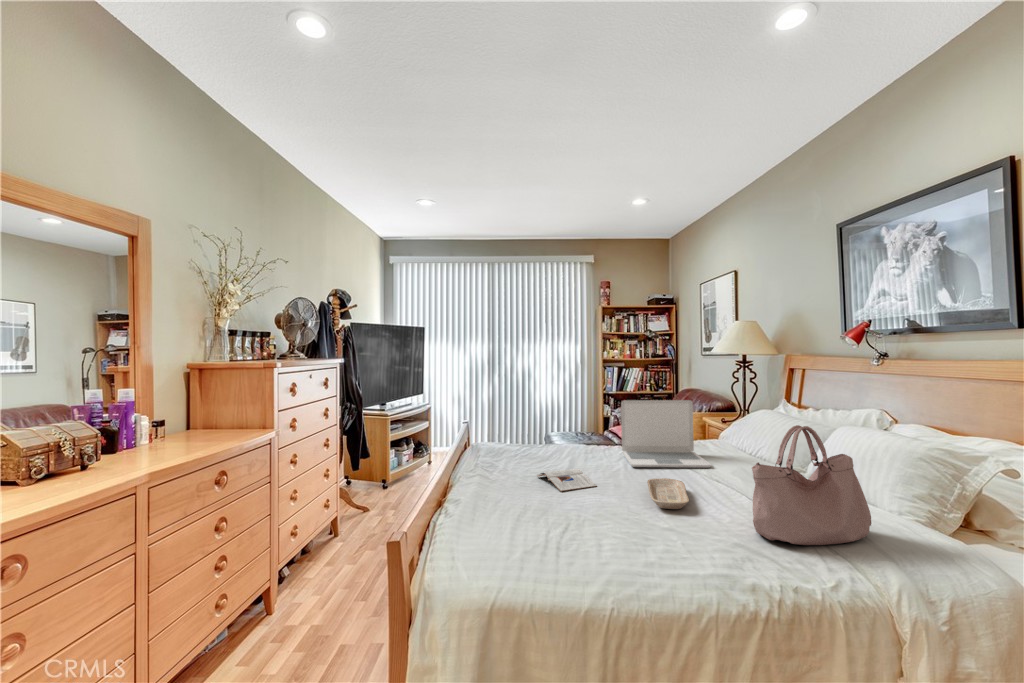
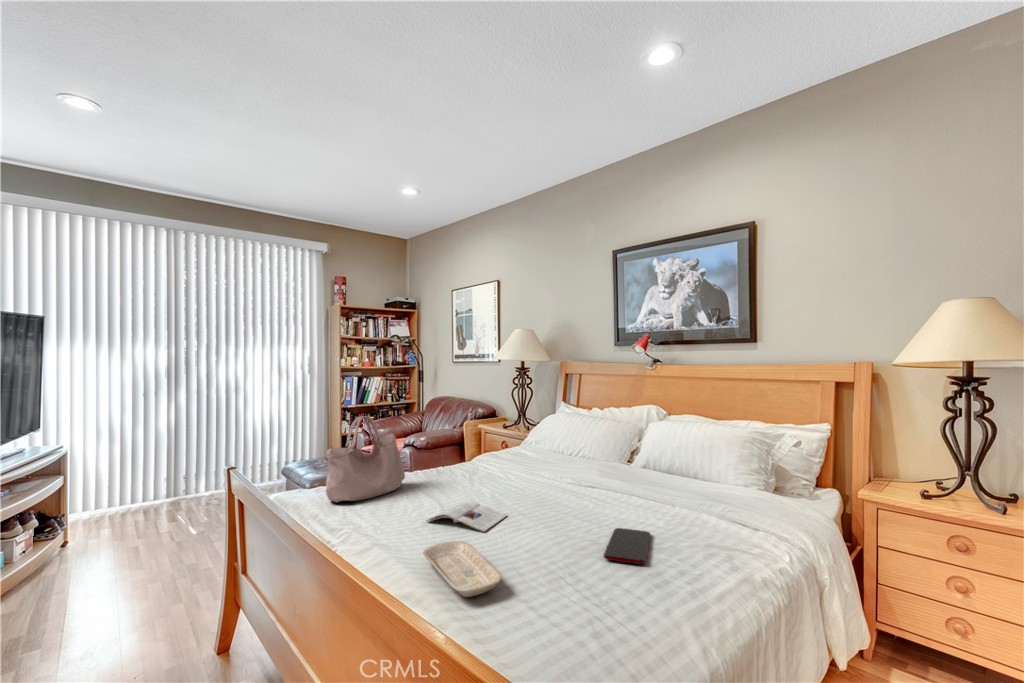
laptop: present [621,400,711,468] -> none [469,408,565,486]
handbag: present [752,425,871,545] -> present [326,416,405,502]
tray: present [647,478,689,509] -> present [423,541,501,597]
smartphone: none [609,515,687,542] -> present [604,528,651,564]

